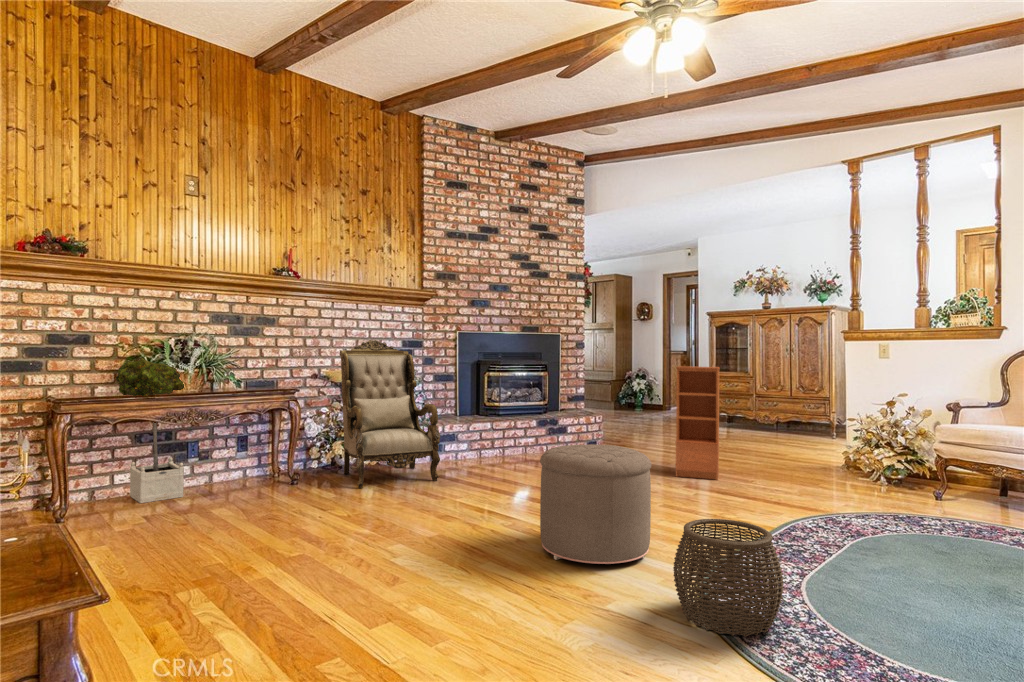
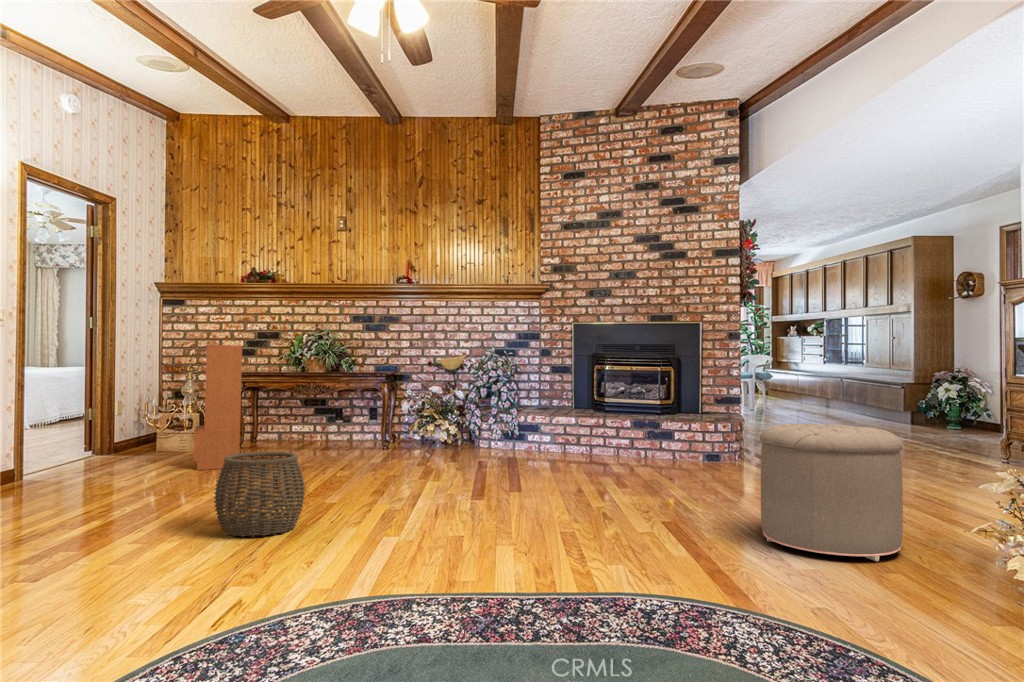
armchair: present [340,340,440,488] -> none [398,332,493,456]
potted tree: present [116,358,184,503] -> none [277,345,319,443]
bookcase: present [675,366,719,480] -> present [194,345,242,470]
ottoman: present [540,444,651,564] -> present [760,424,903,561]

